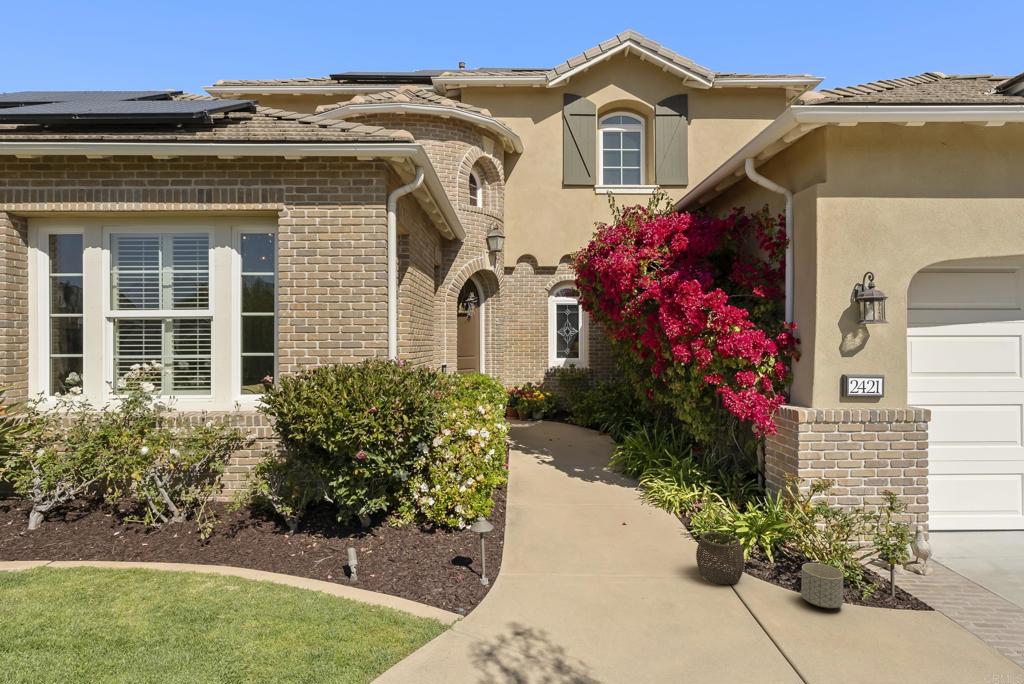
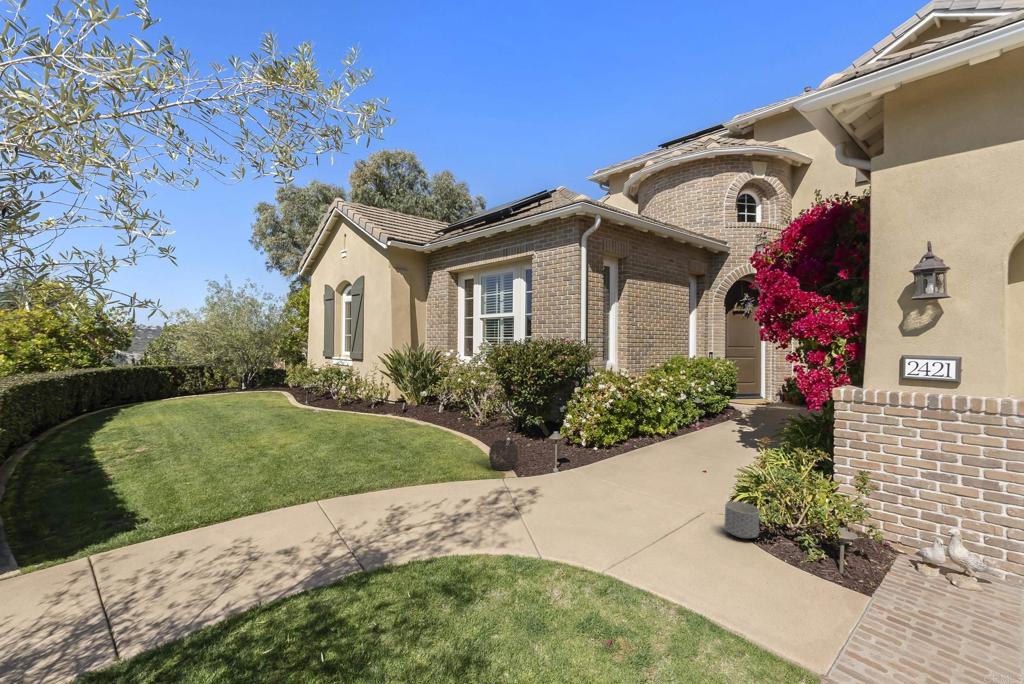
woven basket: present [696,532,745,585] -> present [489,440,518,470]

